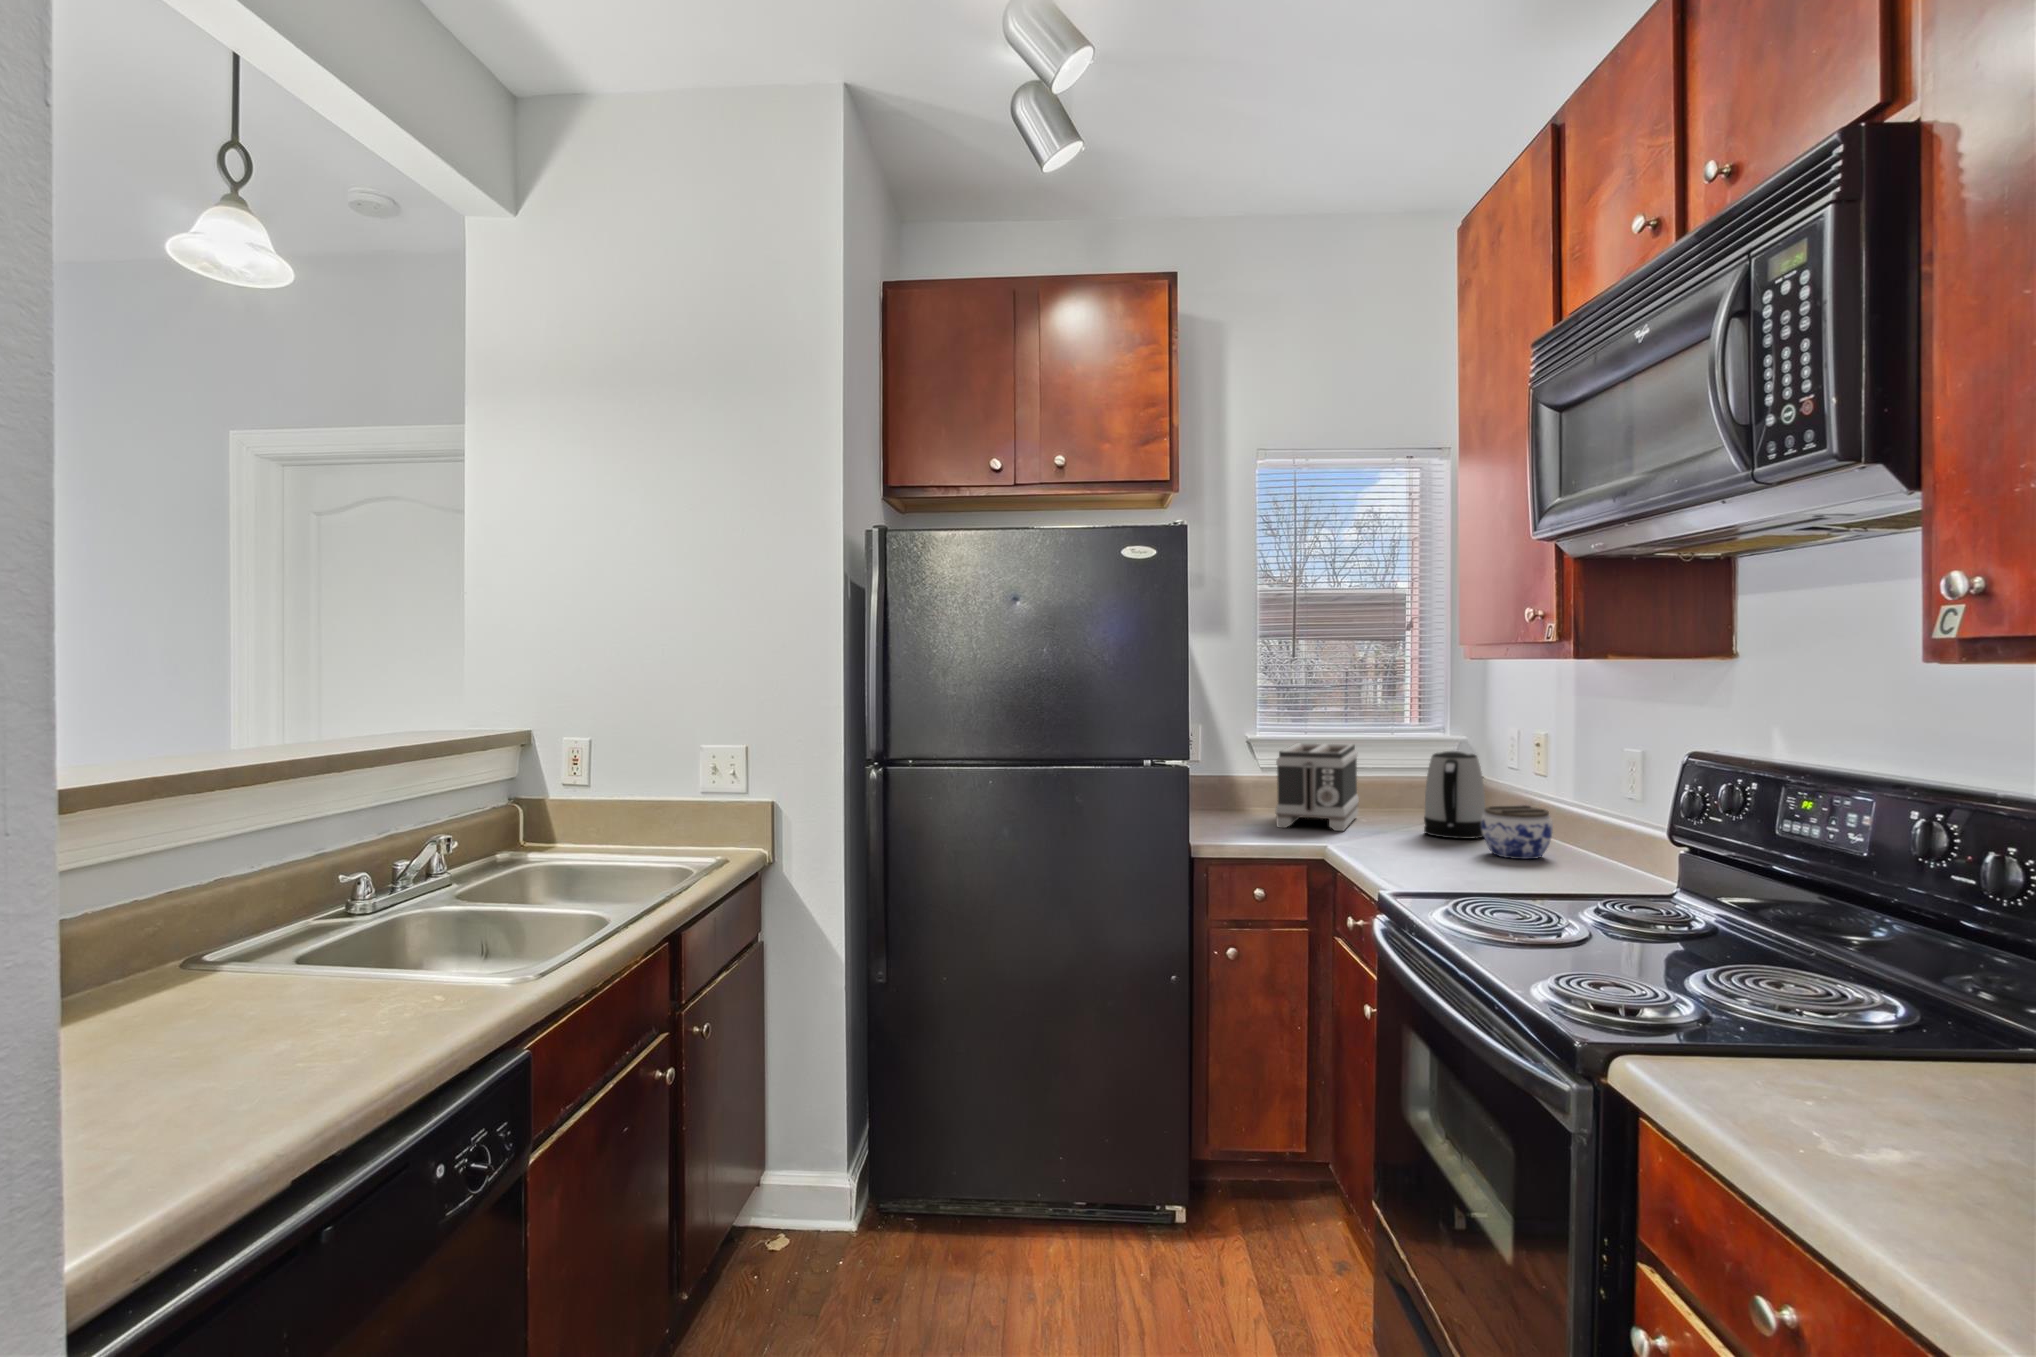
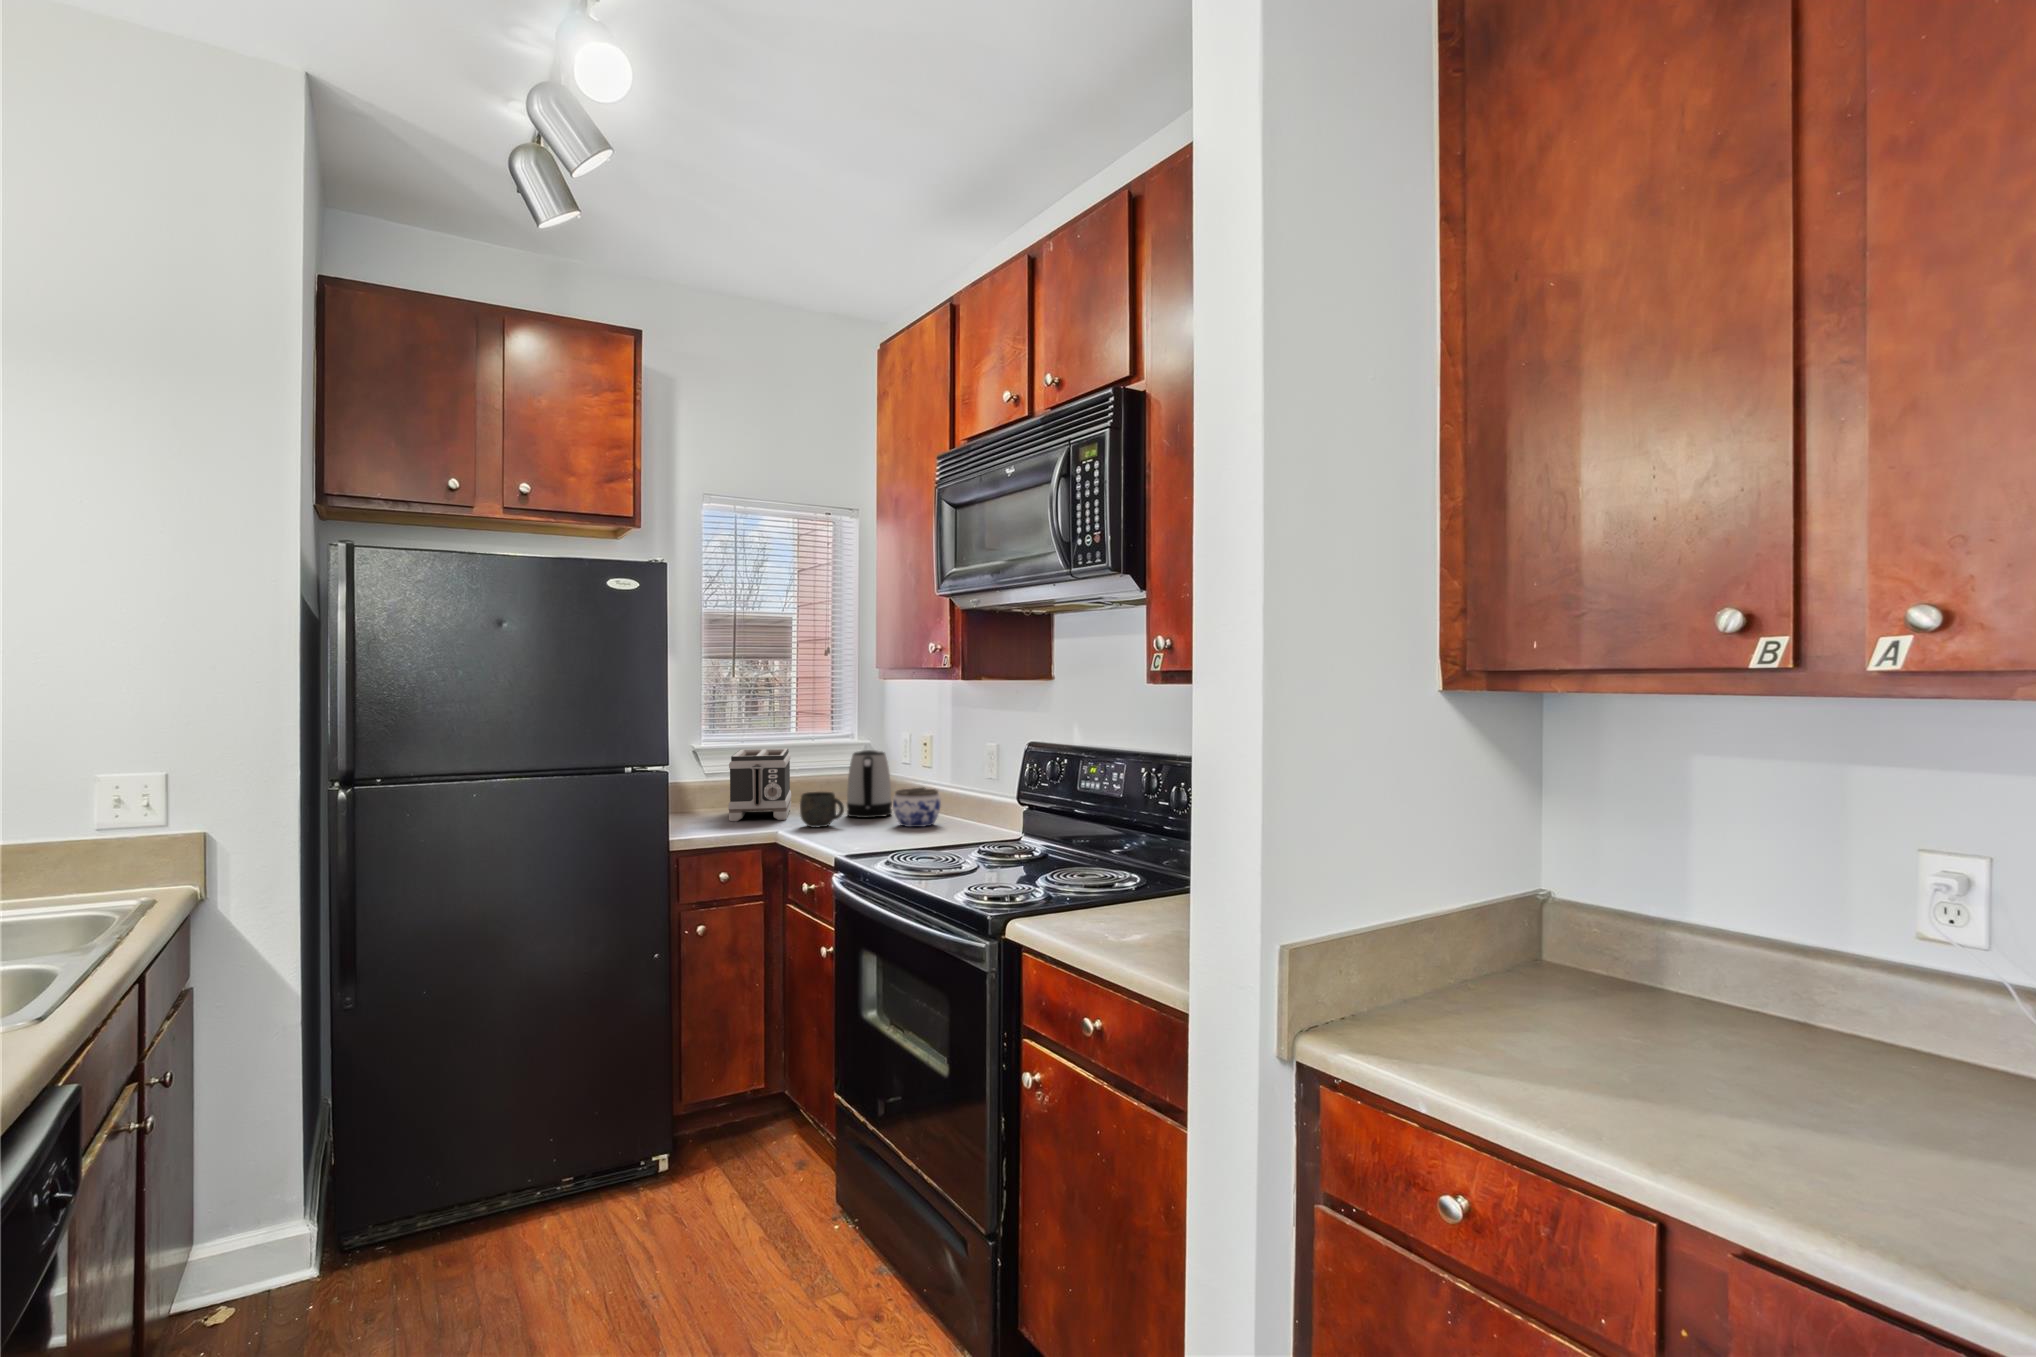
mug: none [1357,801,1413,846] -> present [800,792,844,827]

